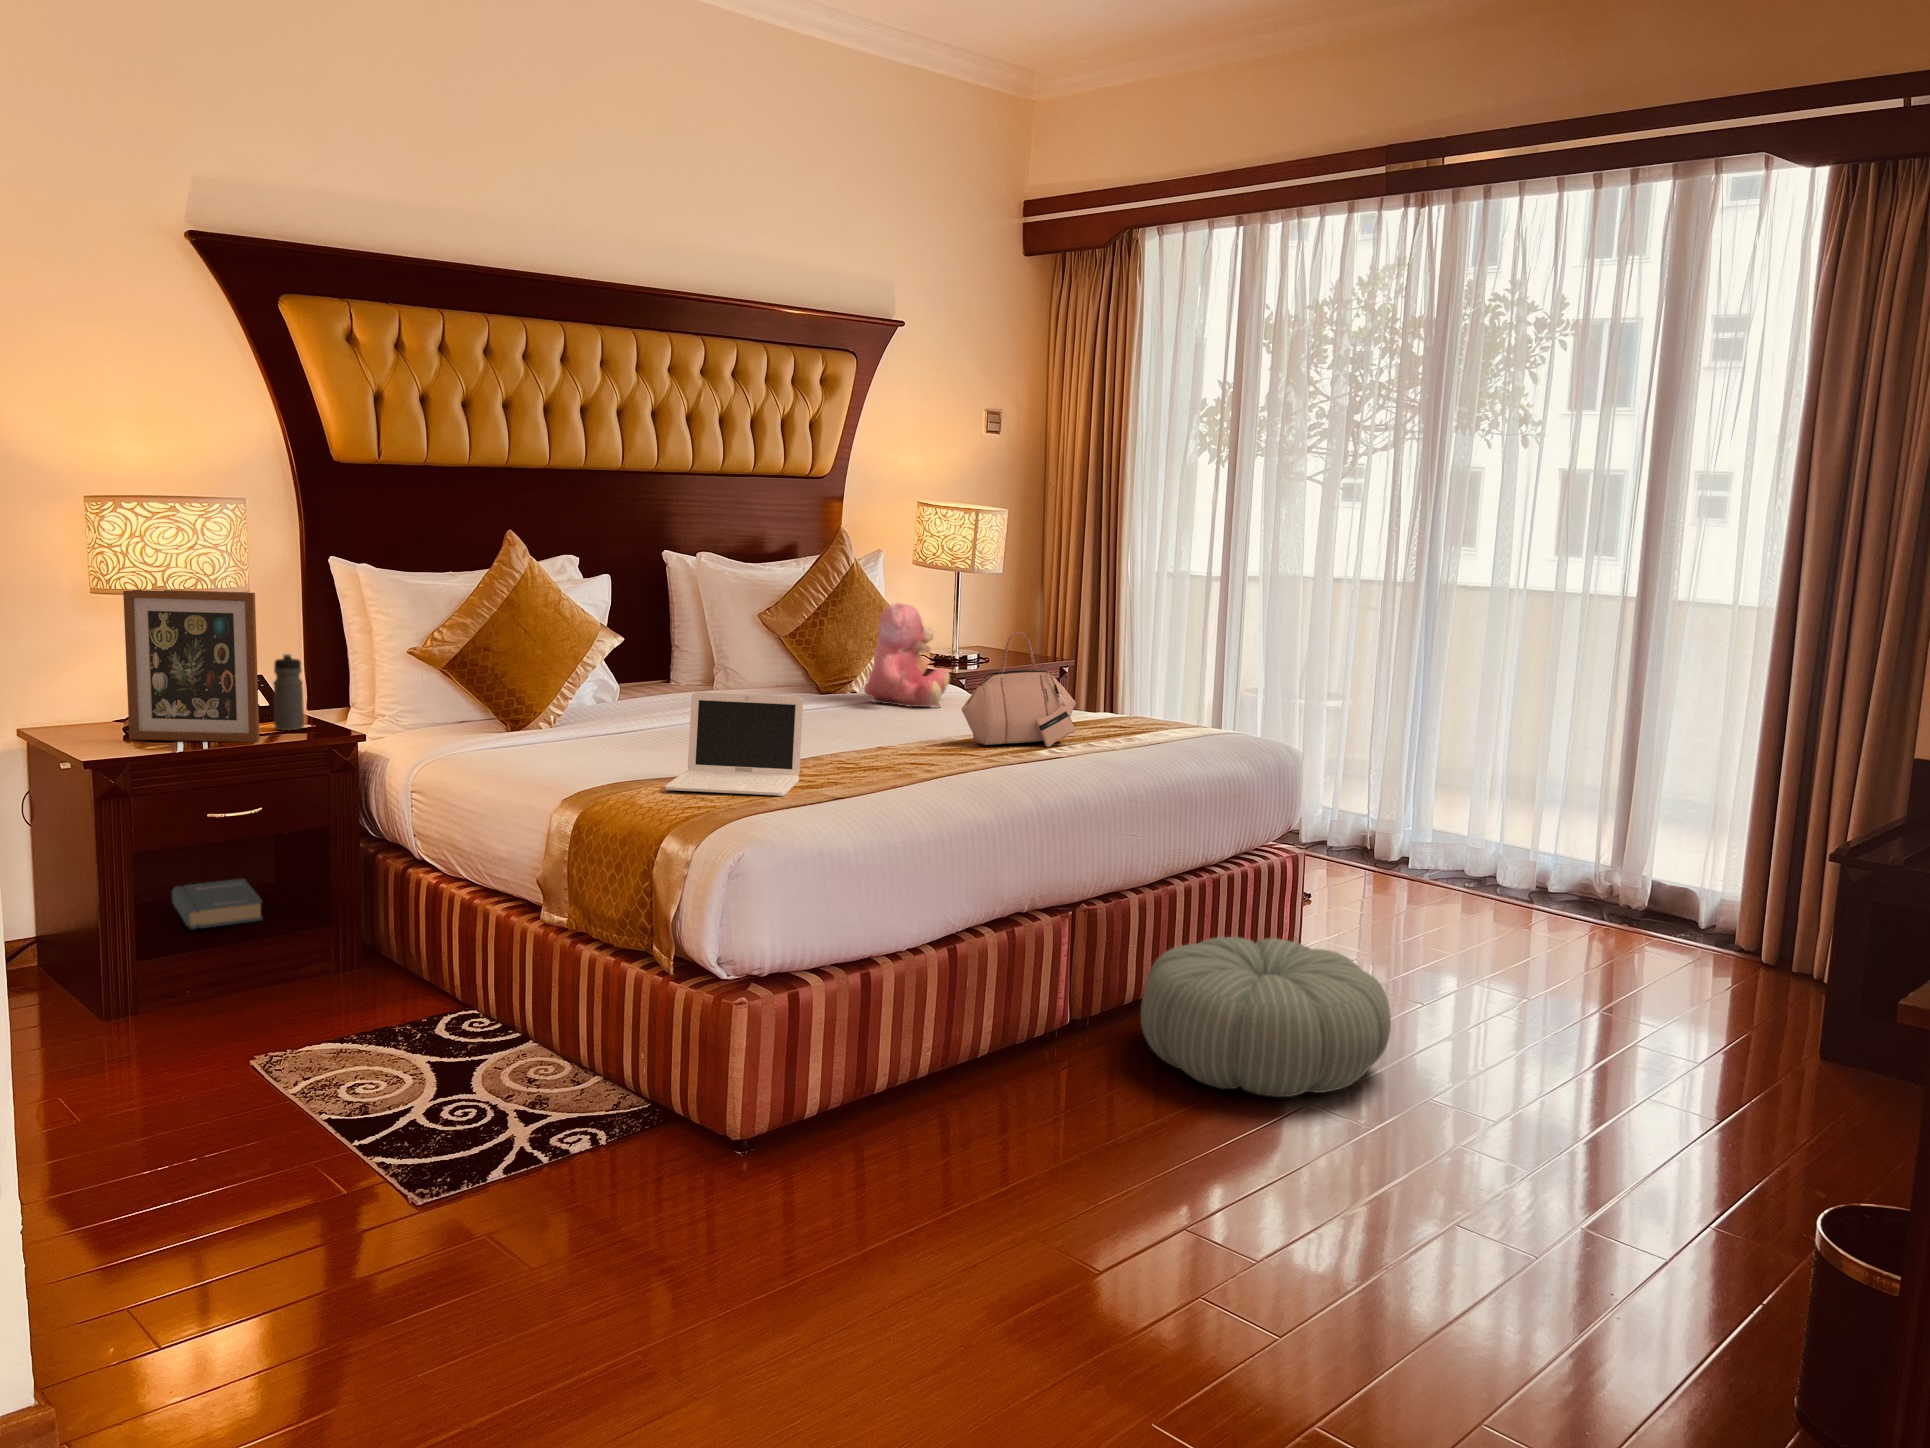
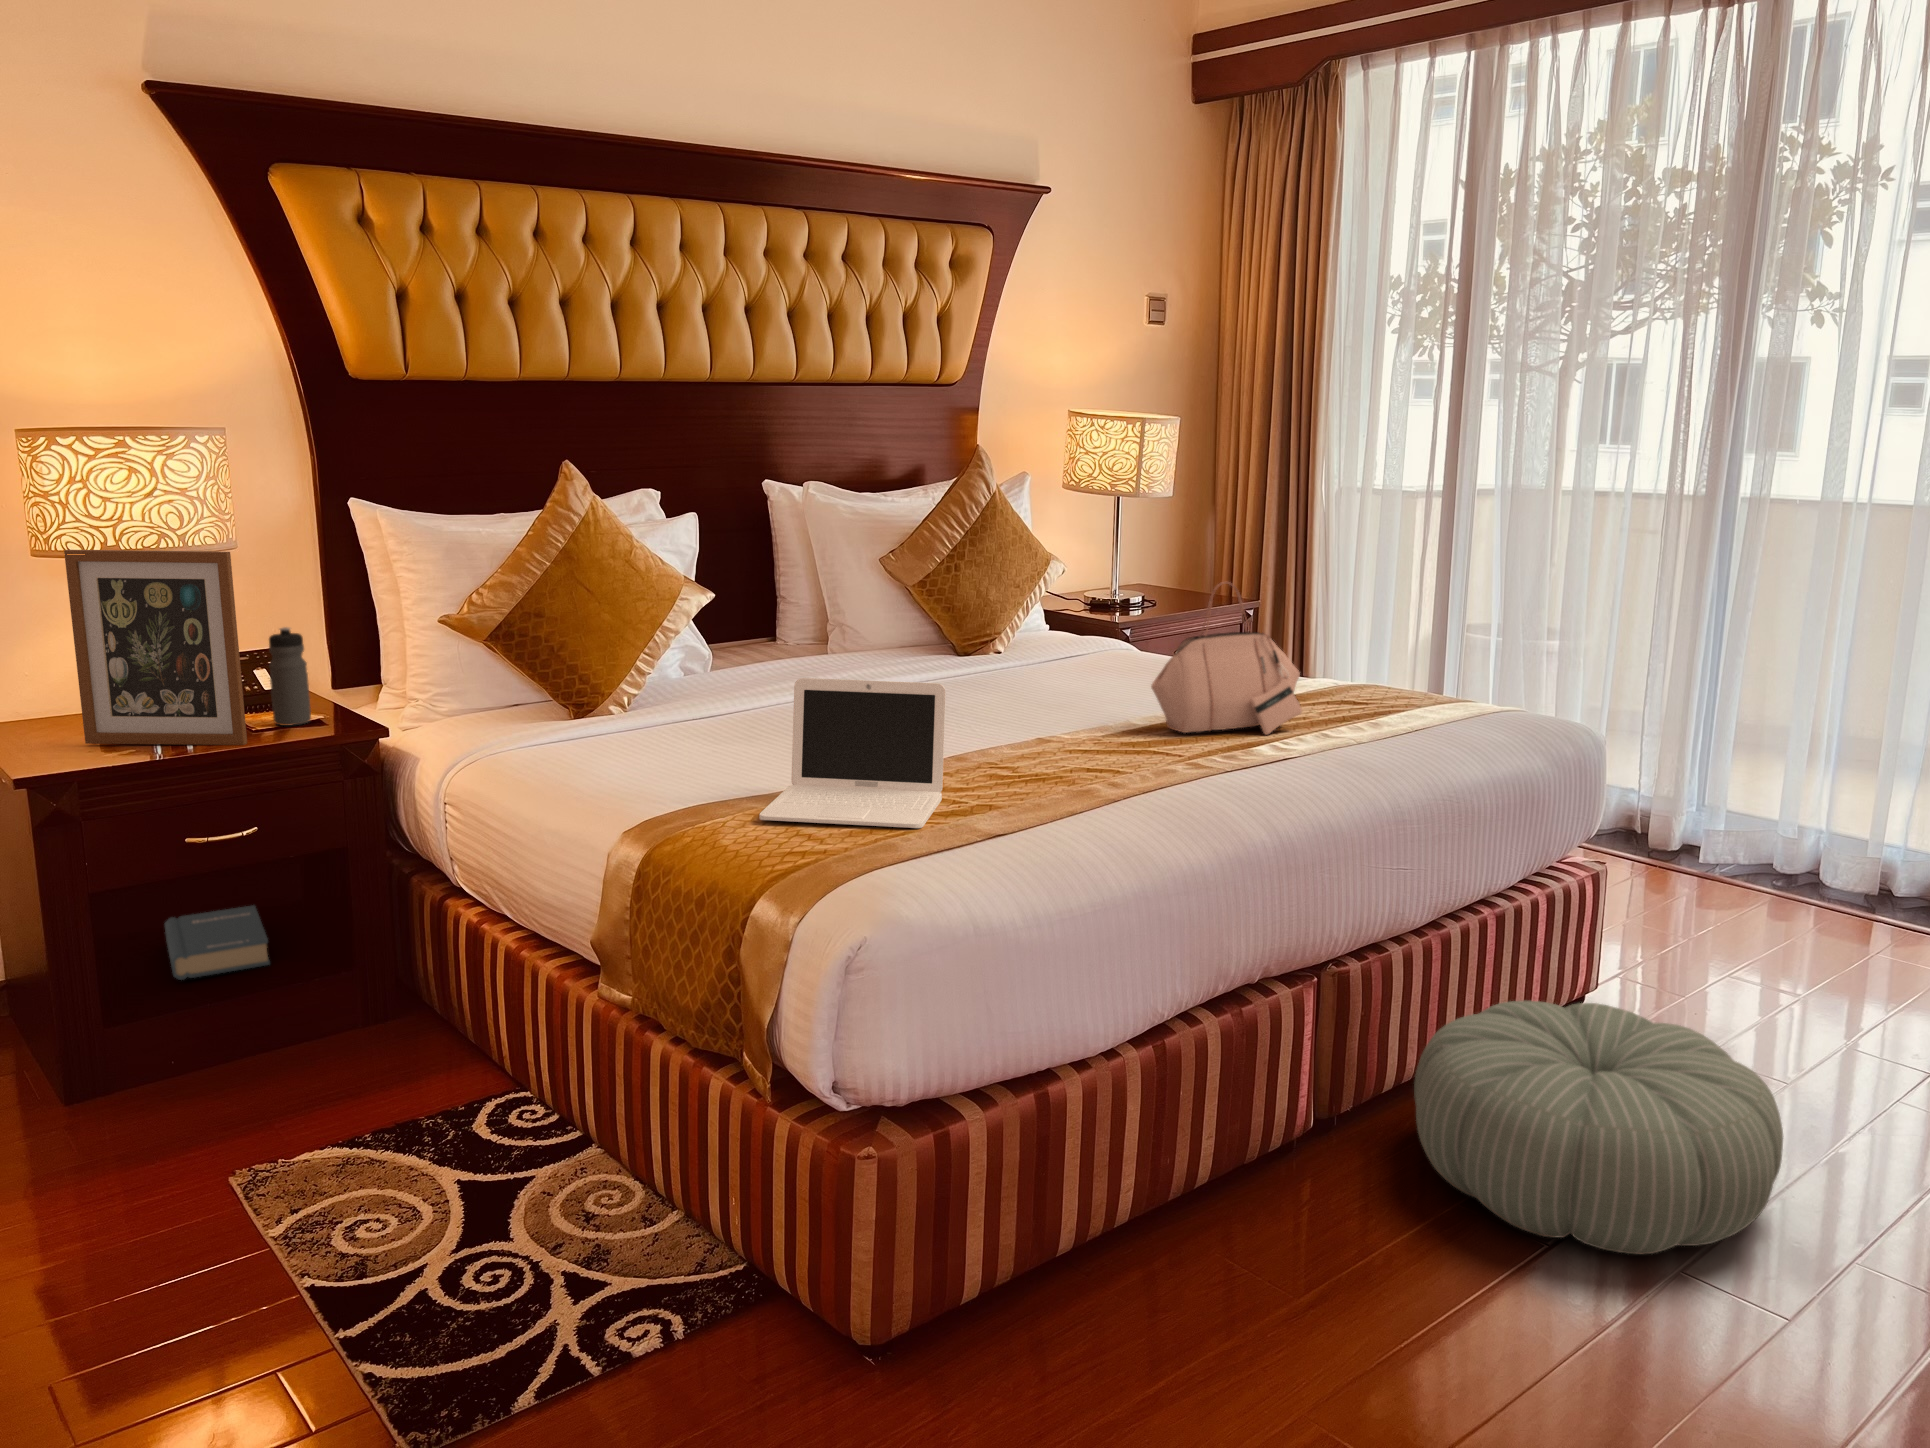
teddy bear: present [864,602,950,708] -> none [1015,538,1120,672]

